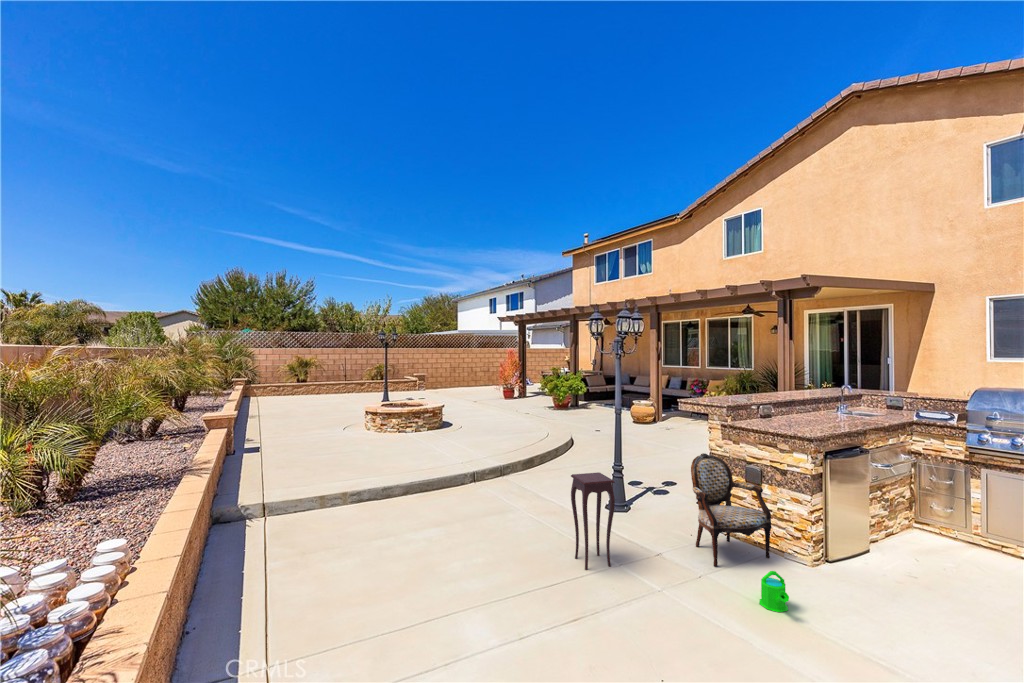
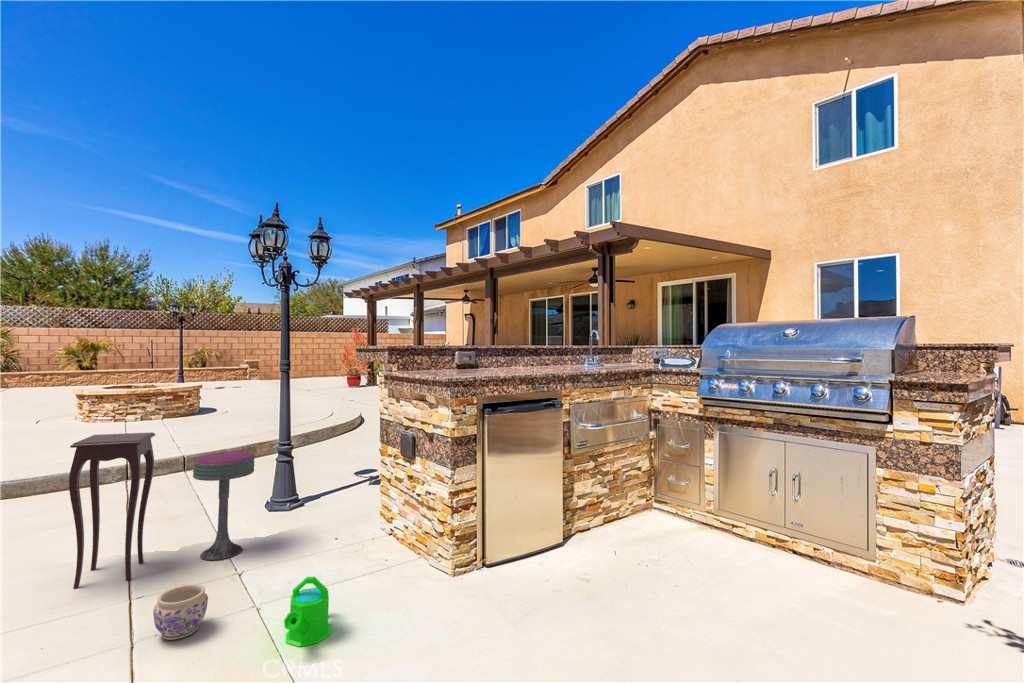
armchair: present [691,453,772,566] -> none [303,408,414,572]
bar stool: none [621,483,656,555] -> present [193,451,255,560]
planter: none [679,572,708,604] -> present [153,584,208,641]

